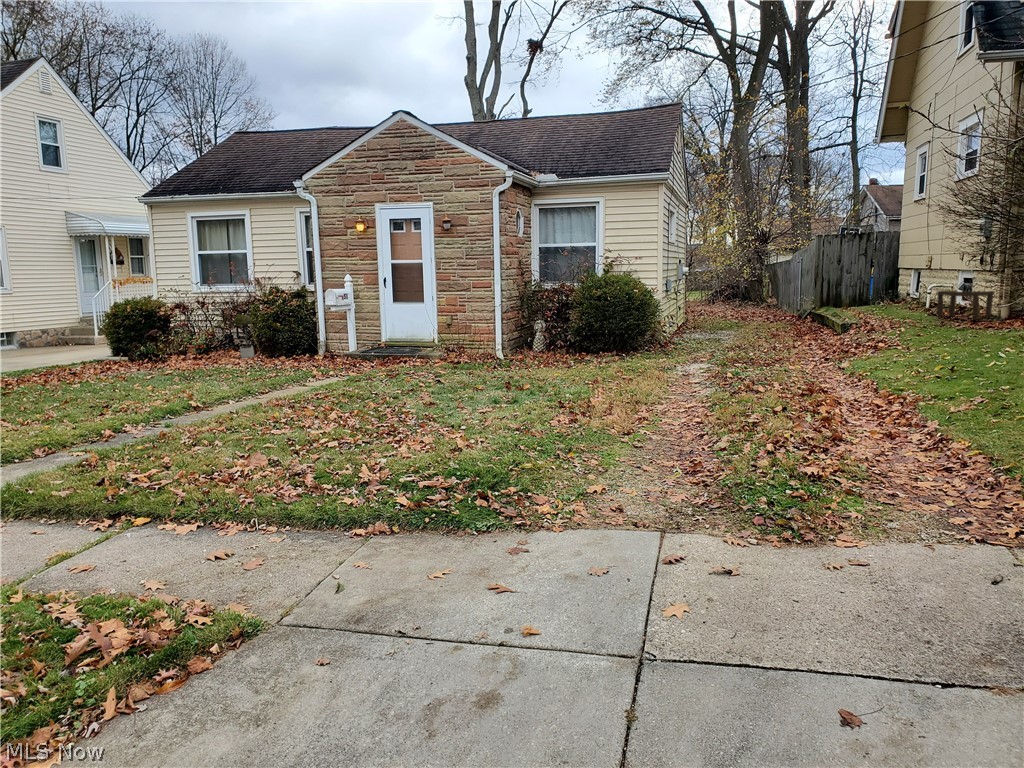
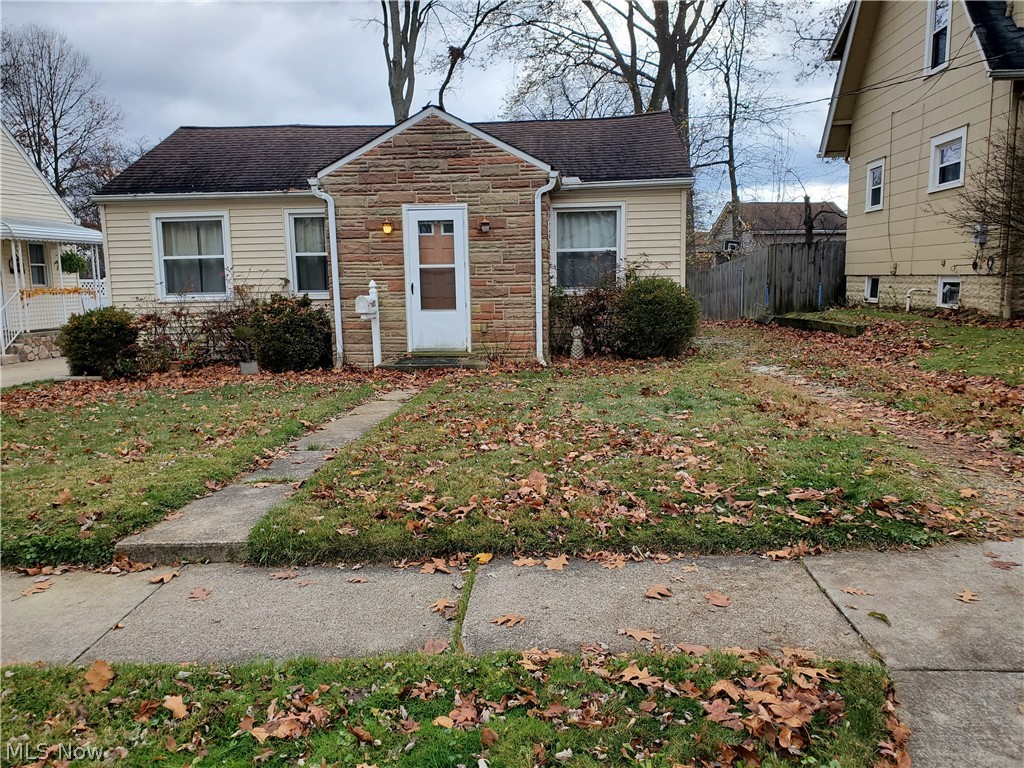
bench: present [937,291,994,320] -> none [939,294,997,321]

